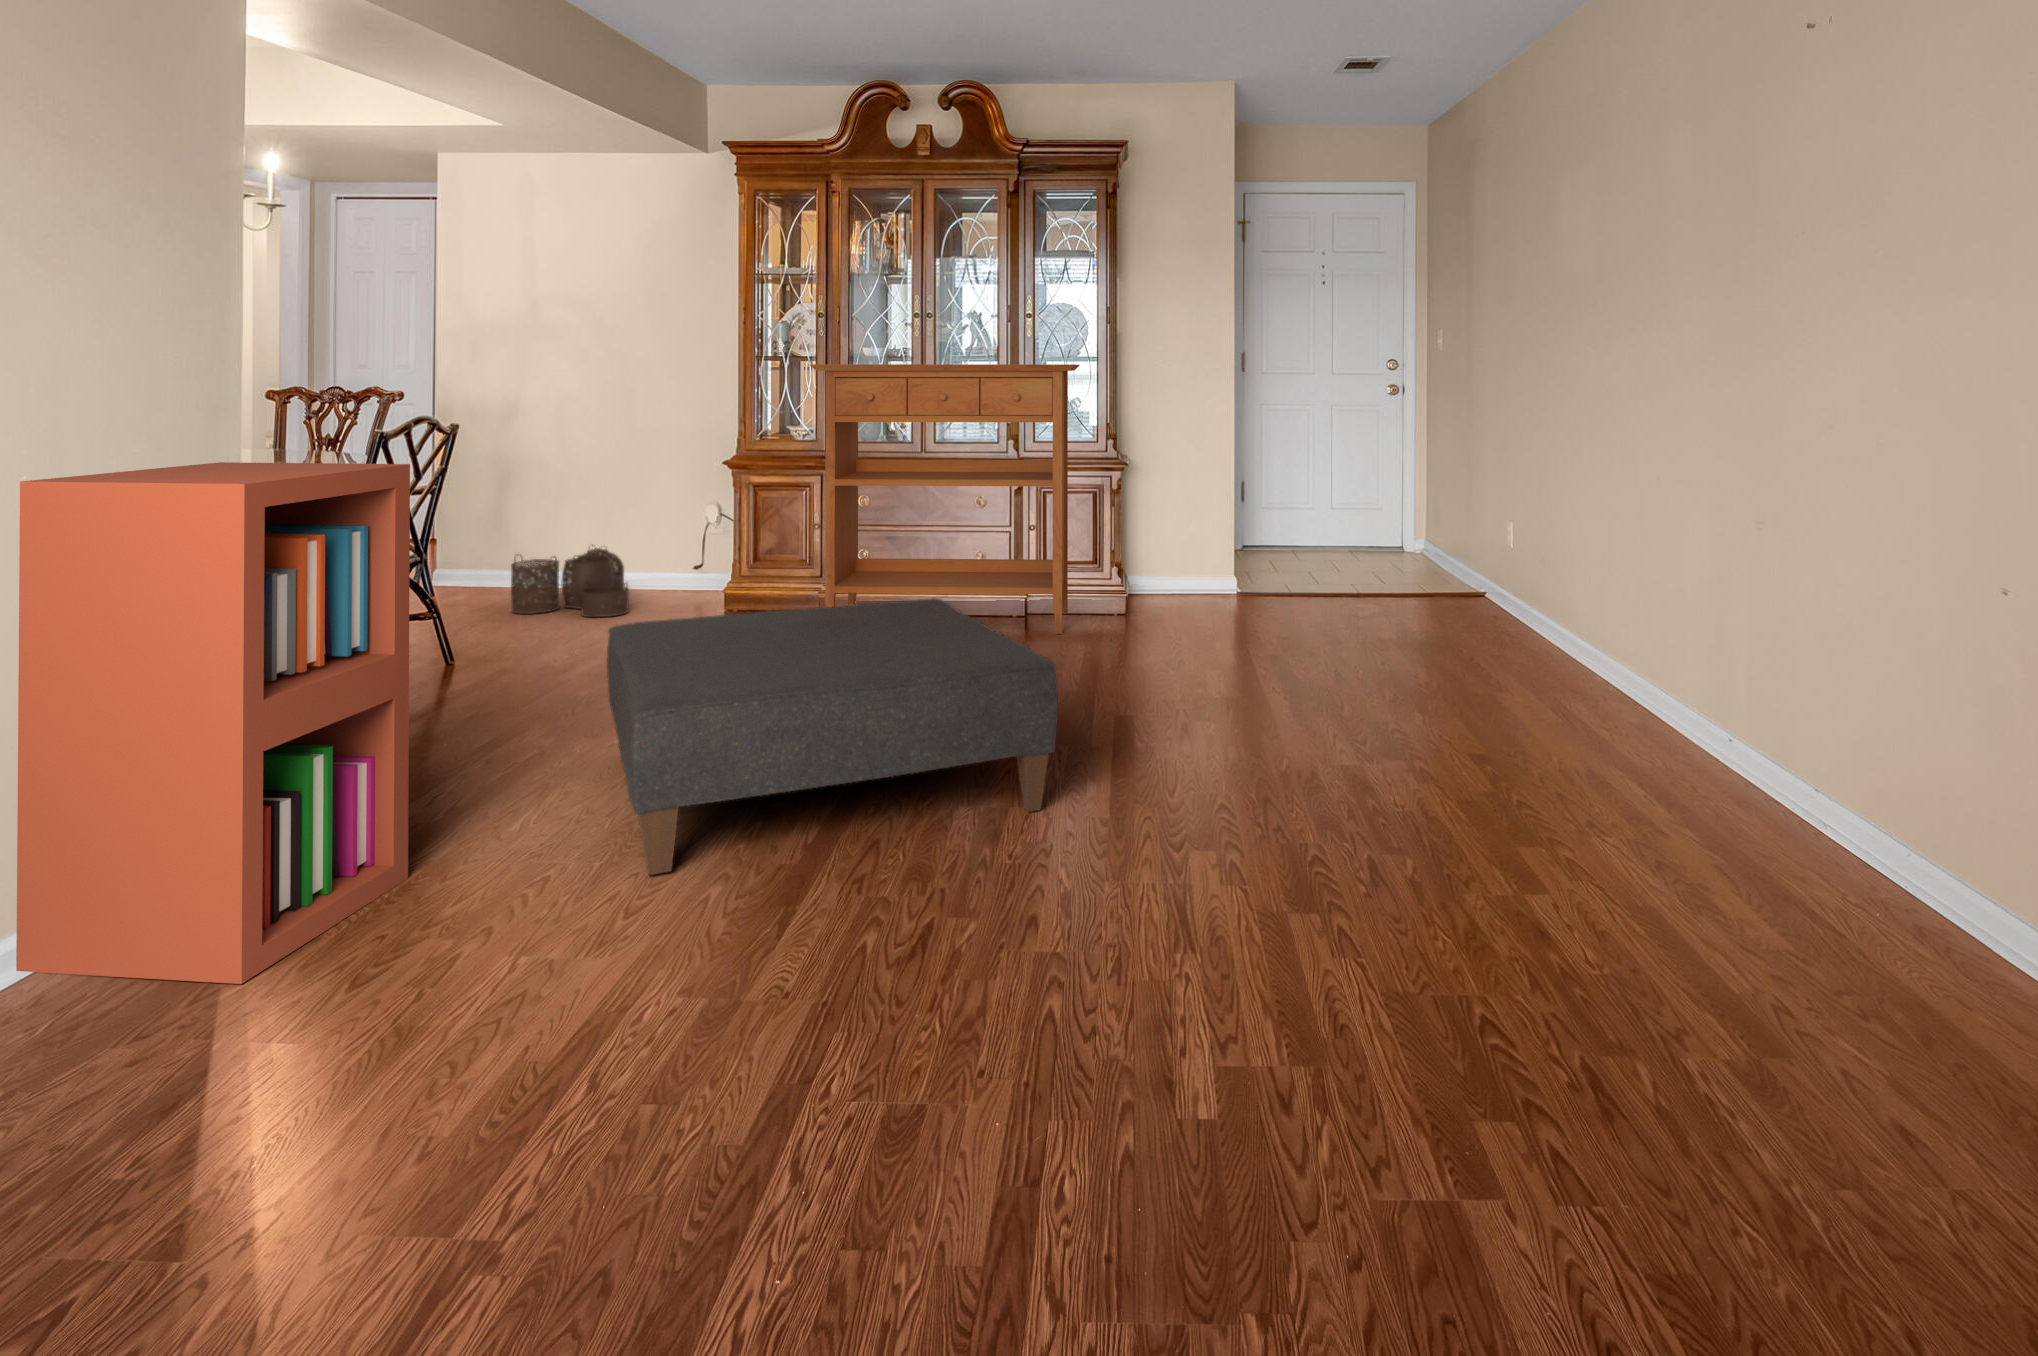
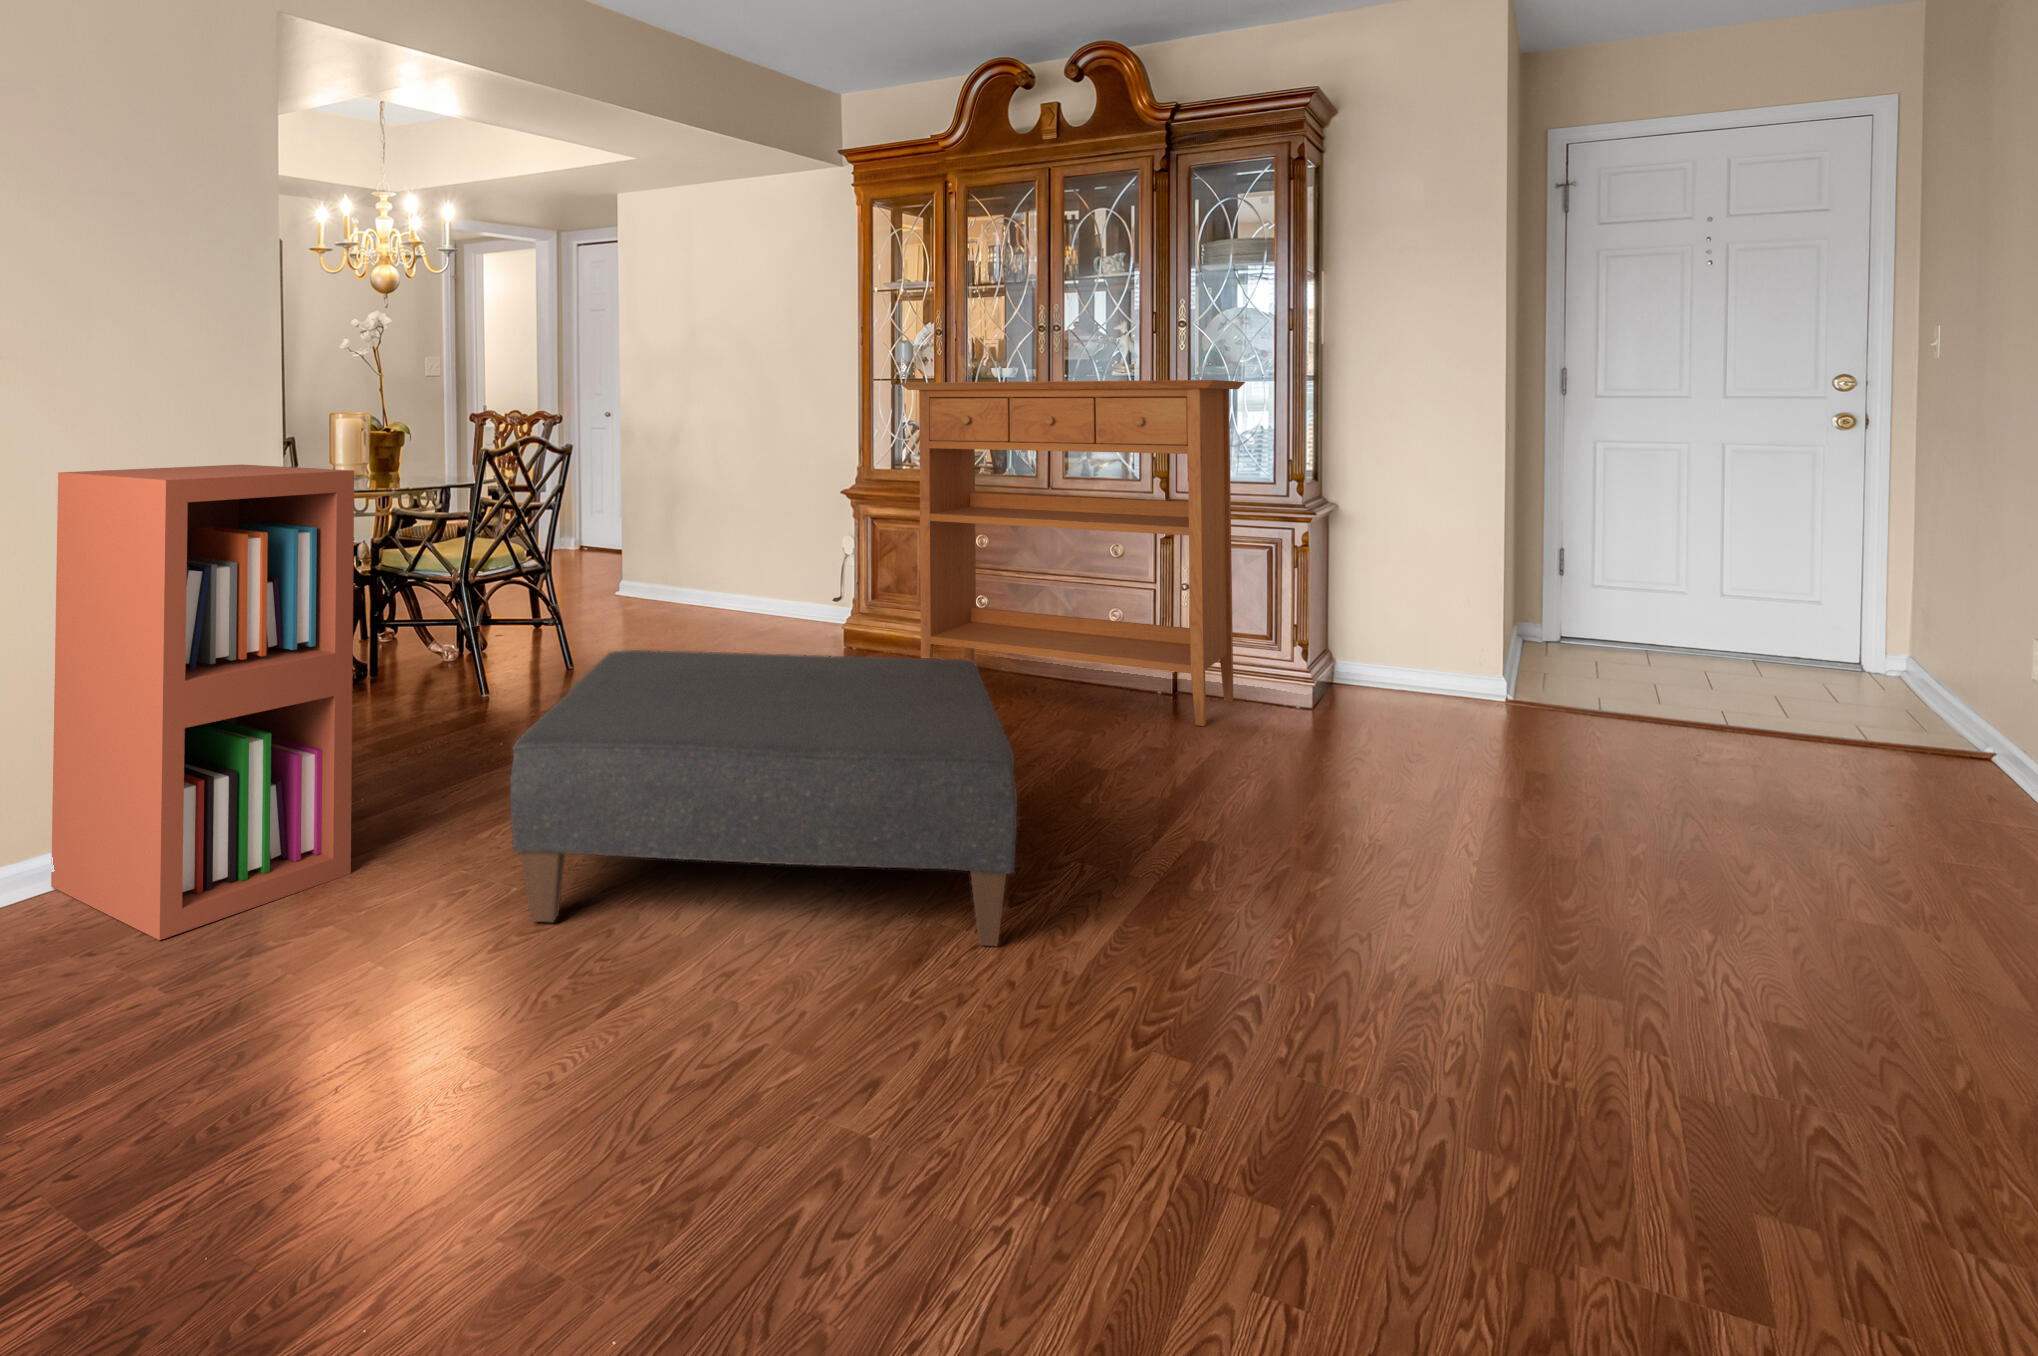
woven basket: present [511,545,629,617] -> none [646,571,759,646]

